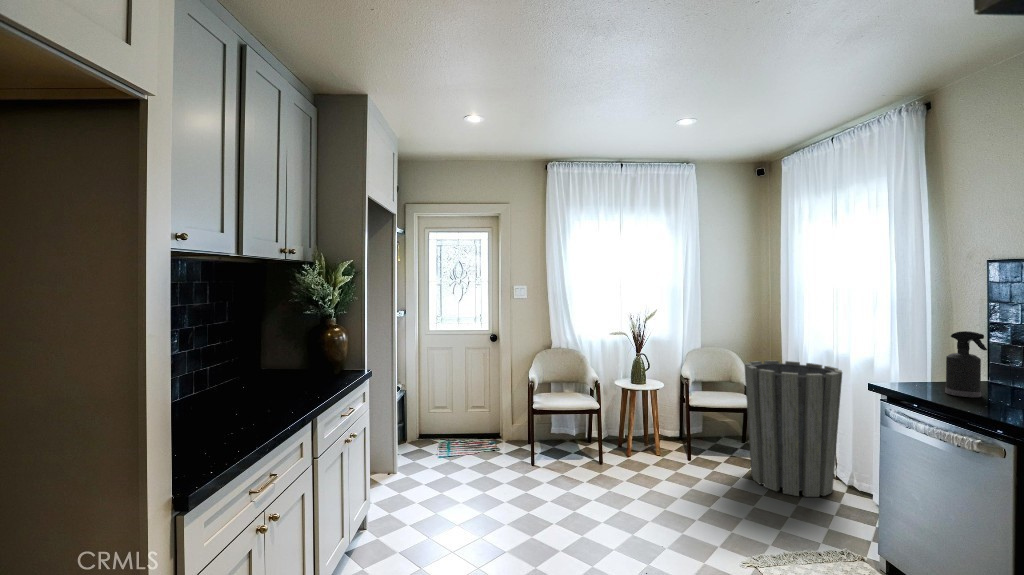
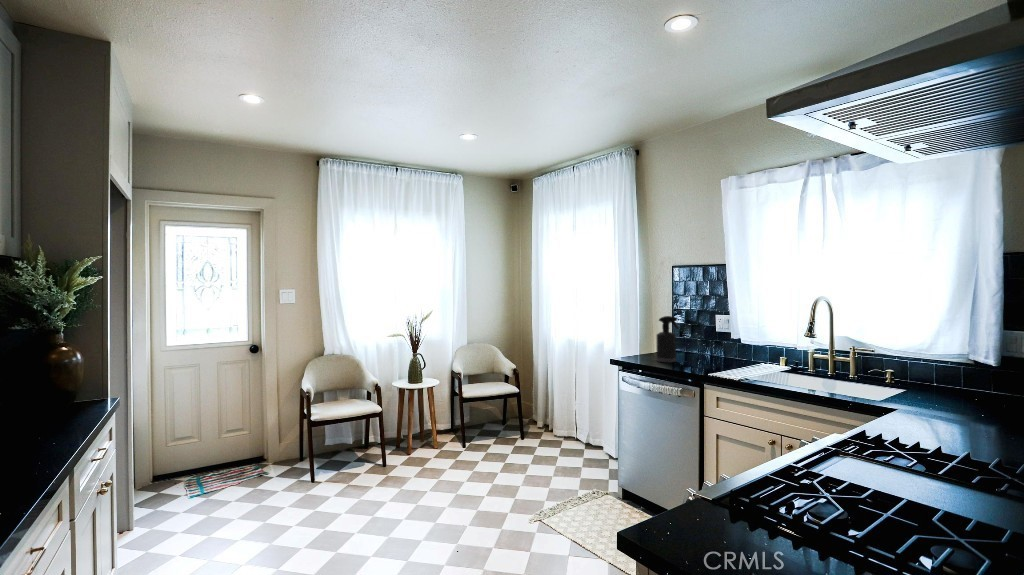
trash can: present [745,361,842,497] -> none [511,349,582,460]

